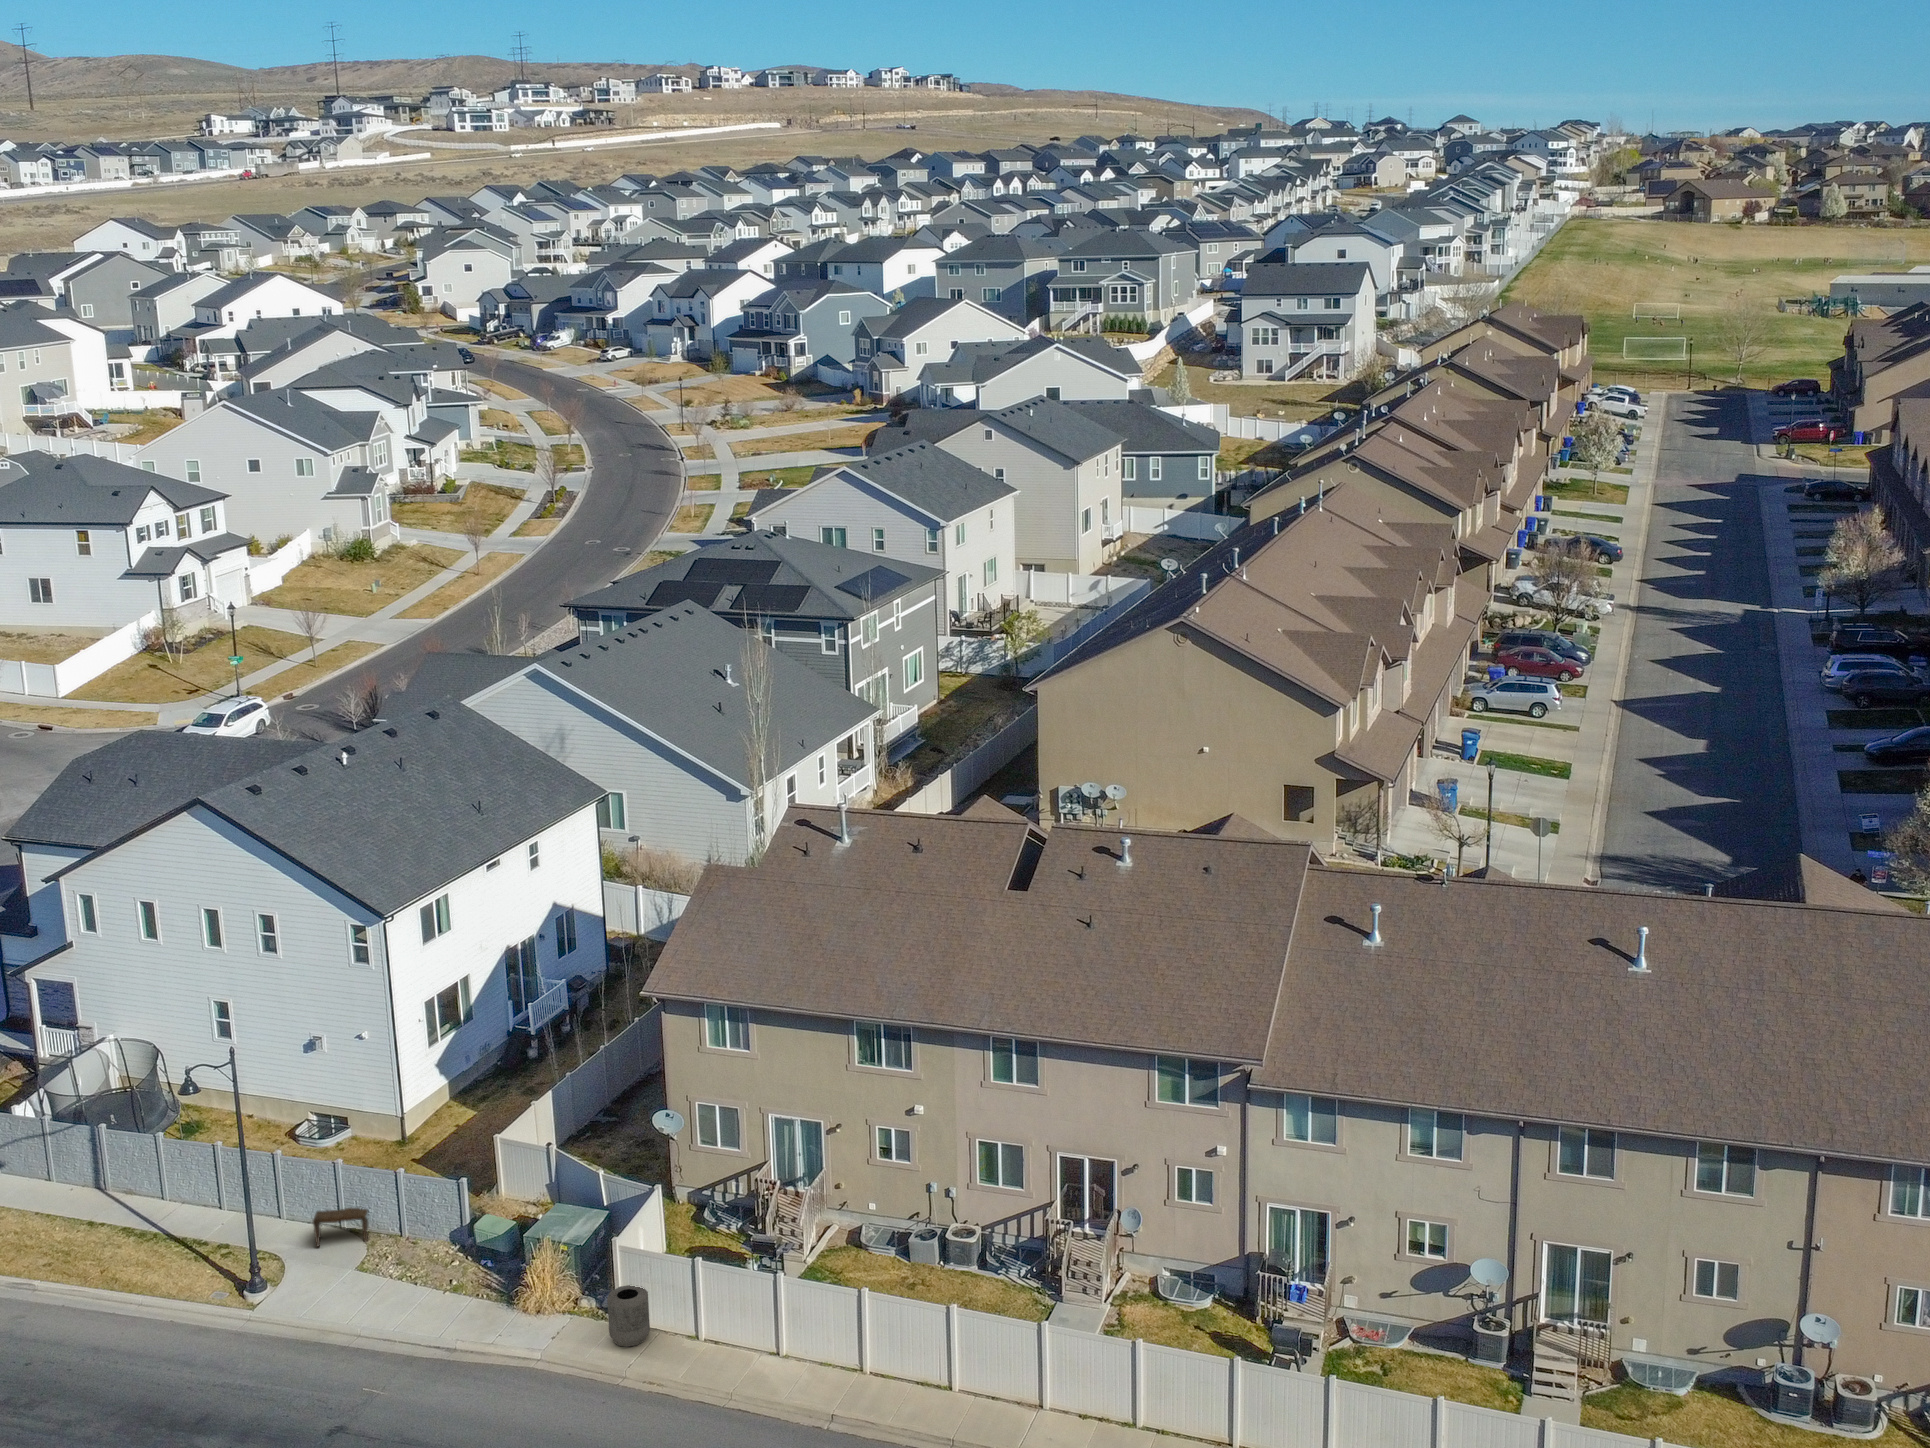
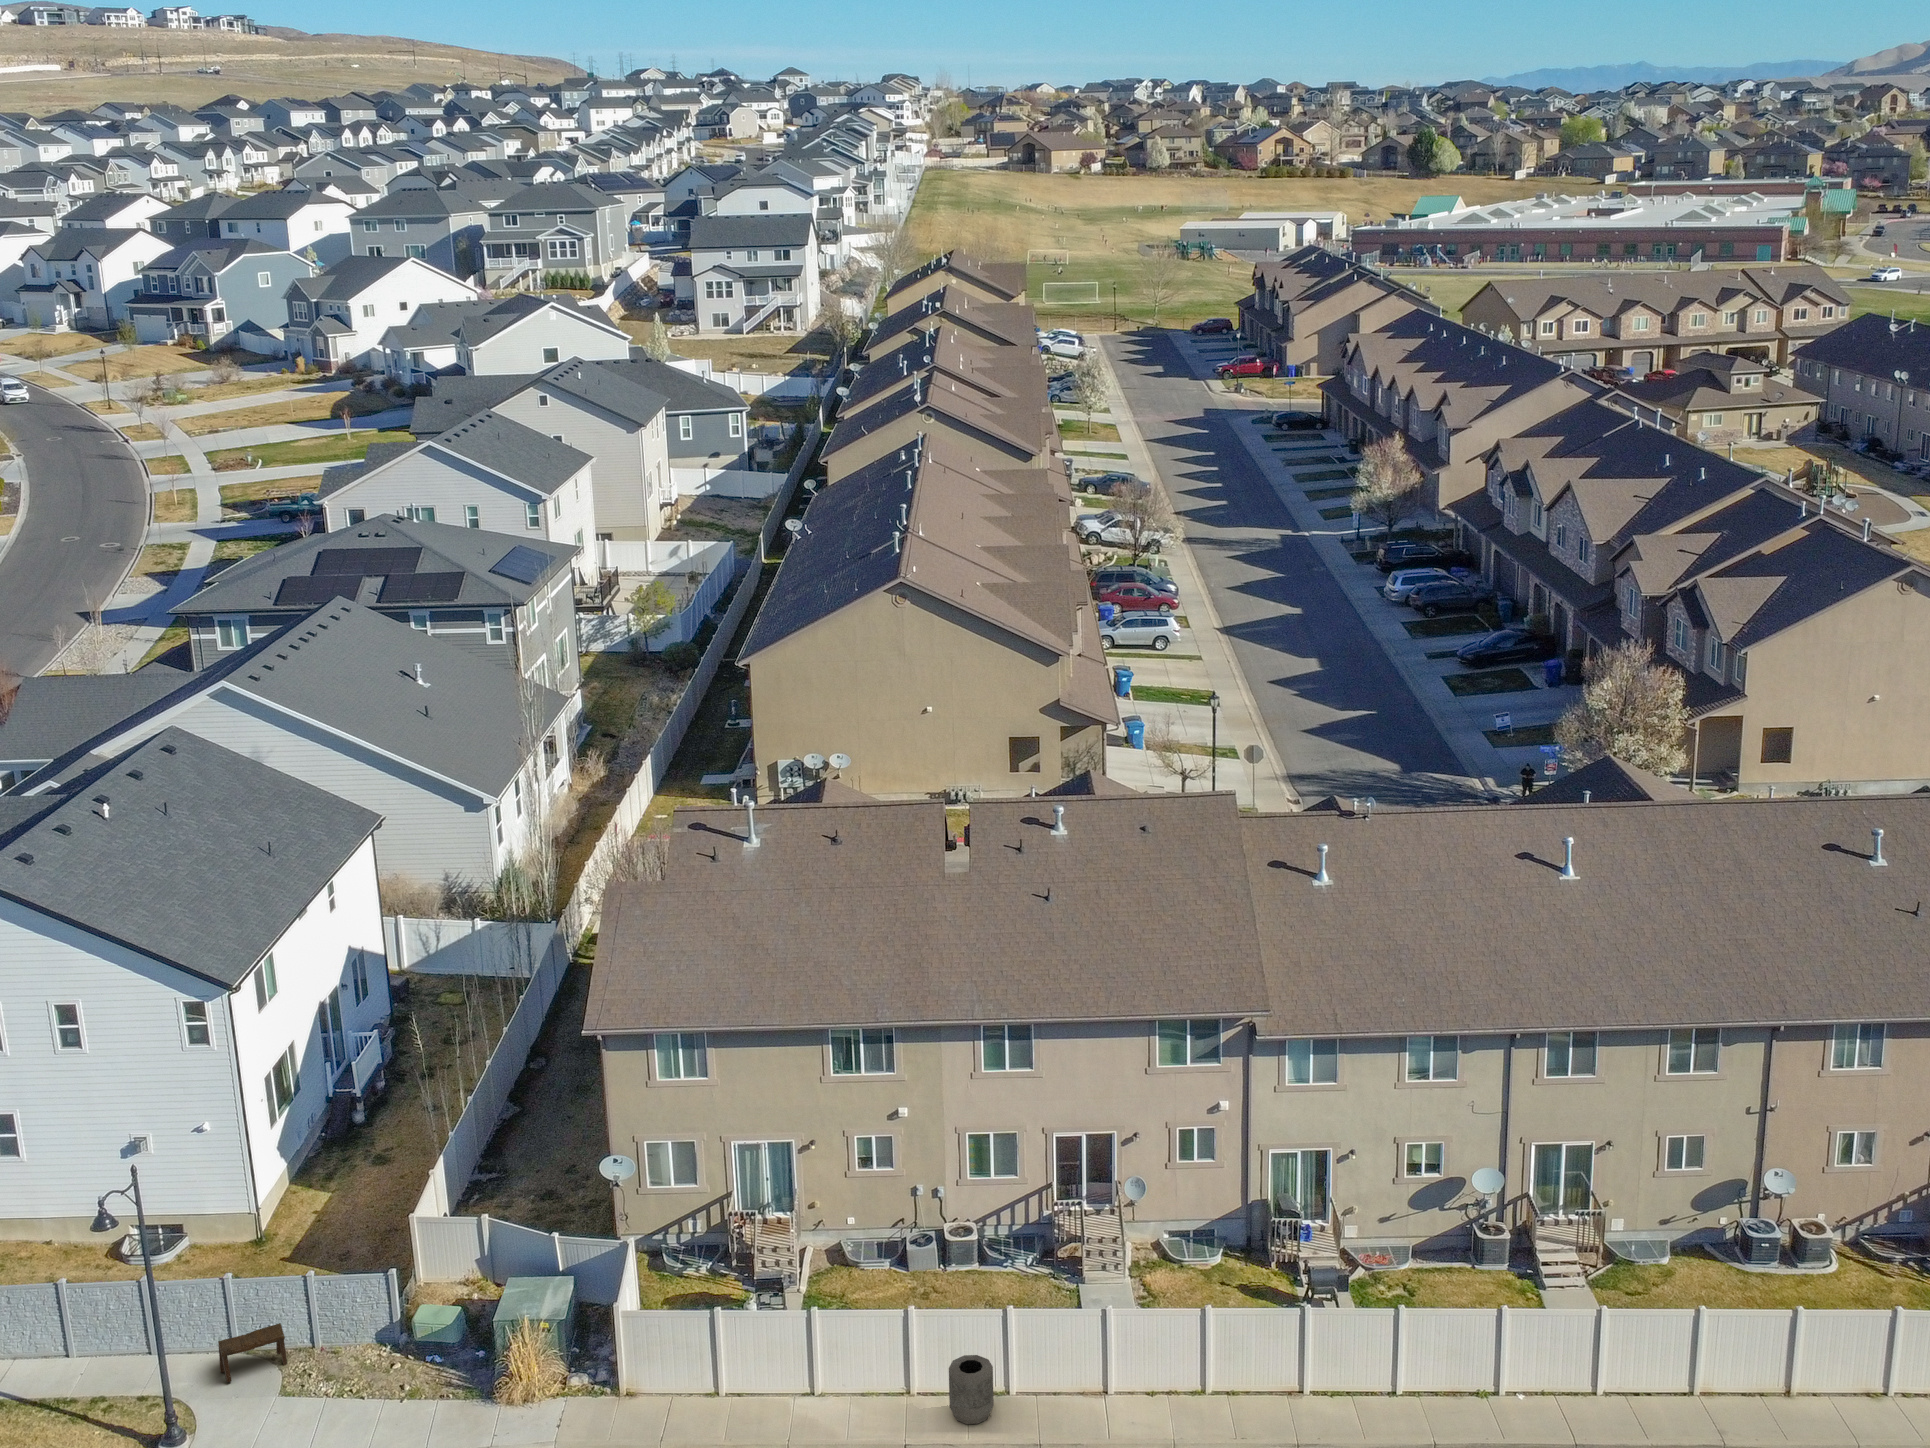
trash can: present [607,1285,650,1347] -> present [949,1355,994,1424]

